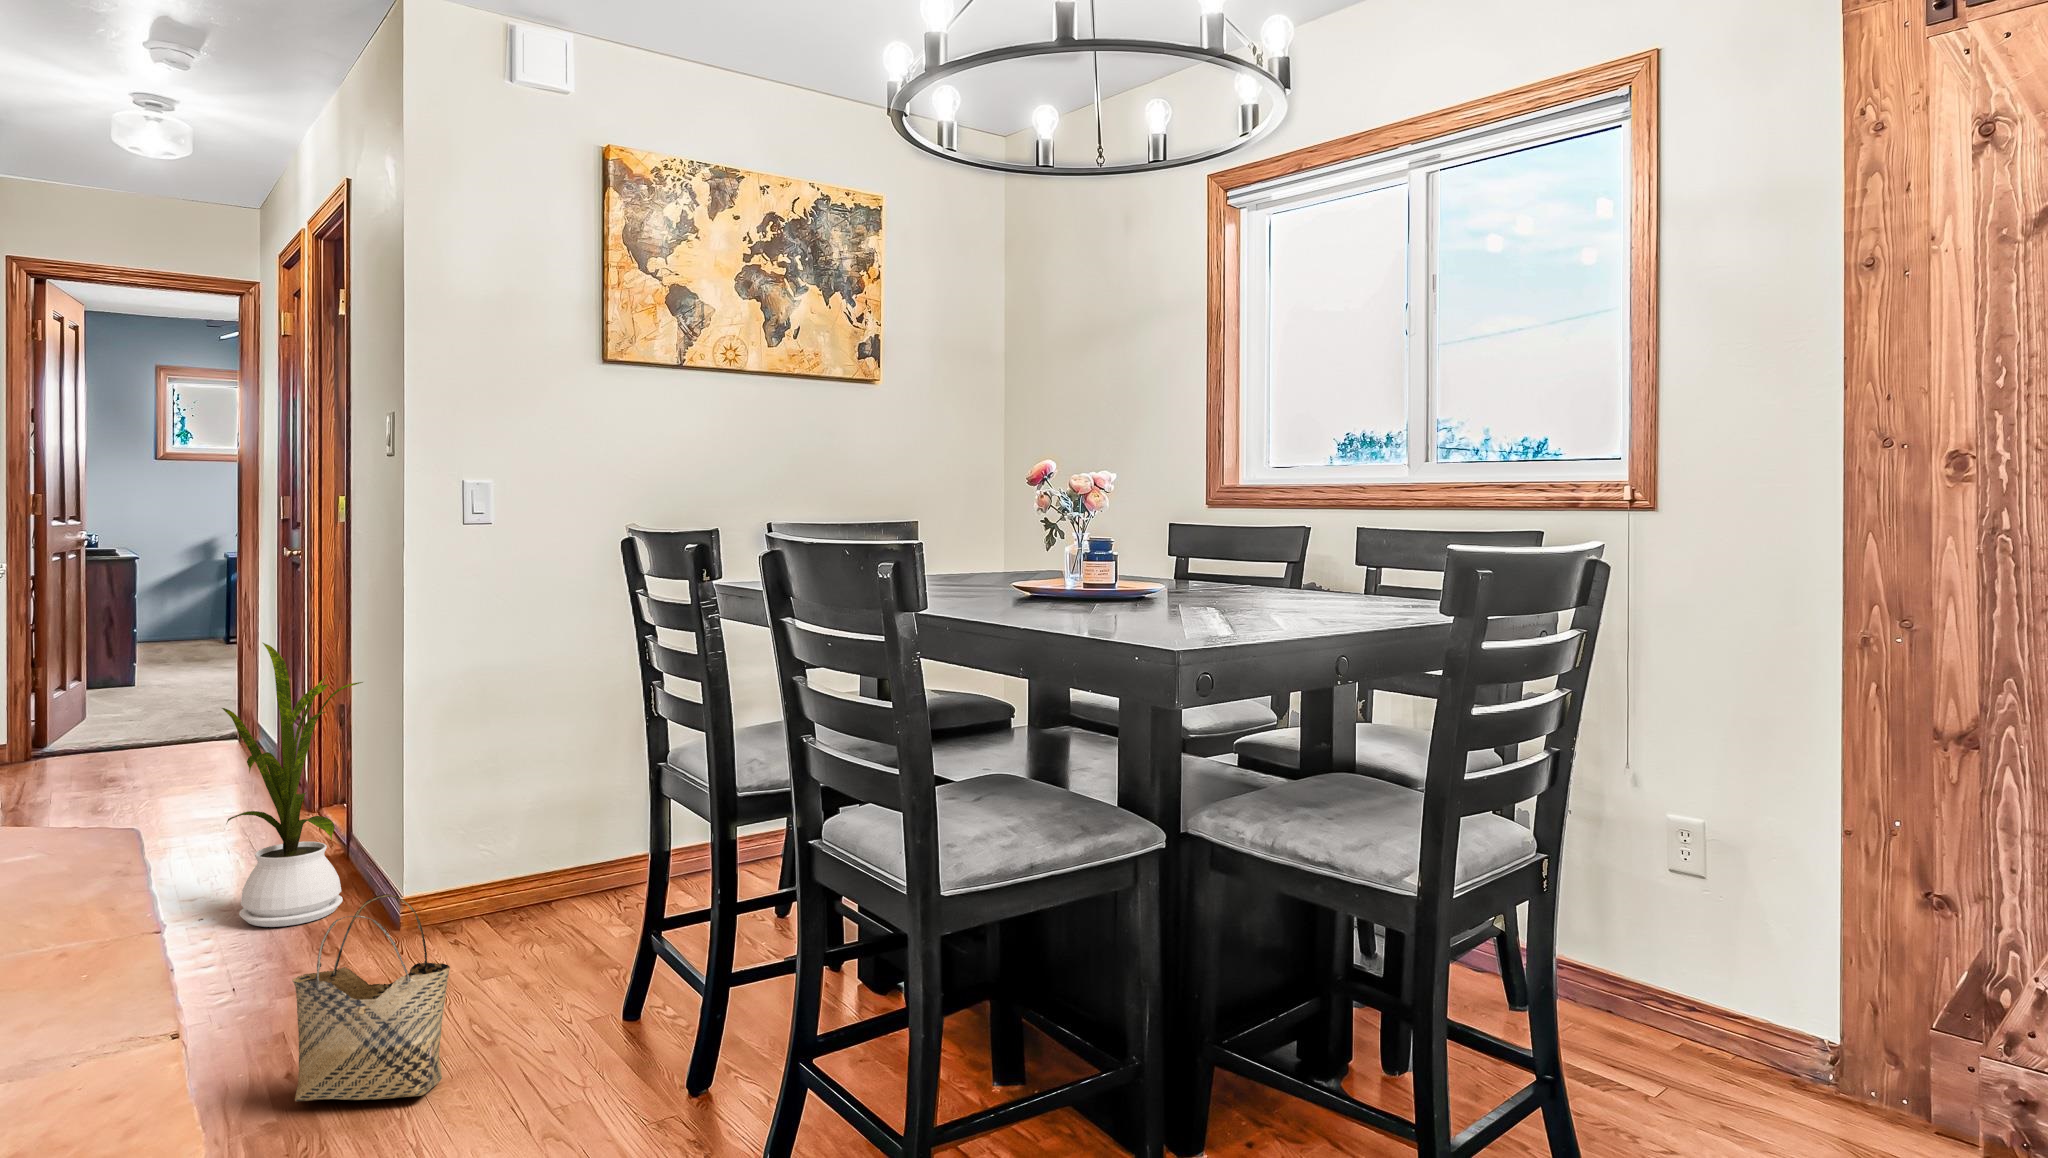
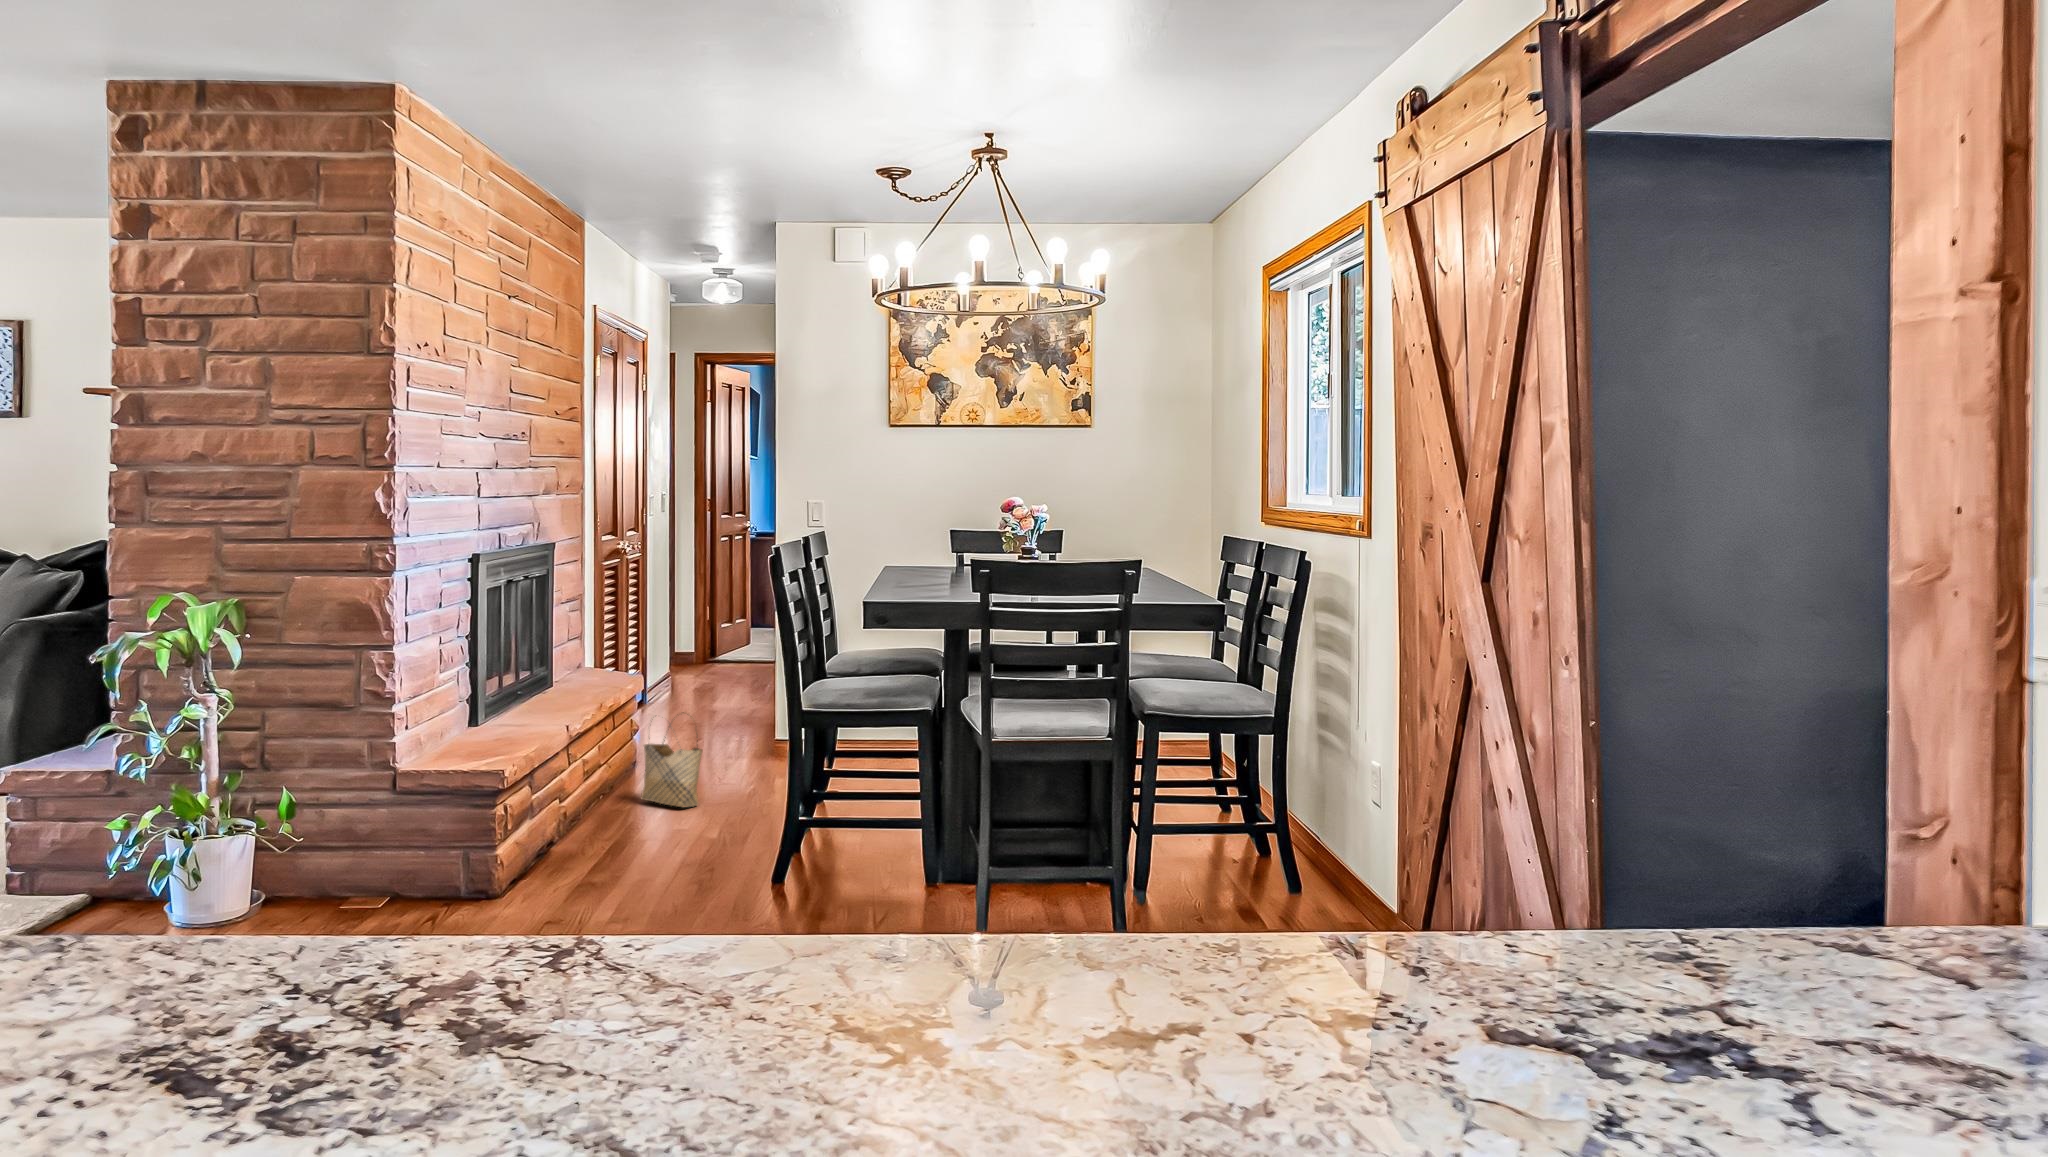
house plant: present [222,643,363,927] -> none [690,592,761,747]

